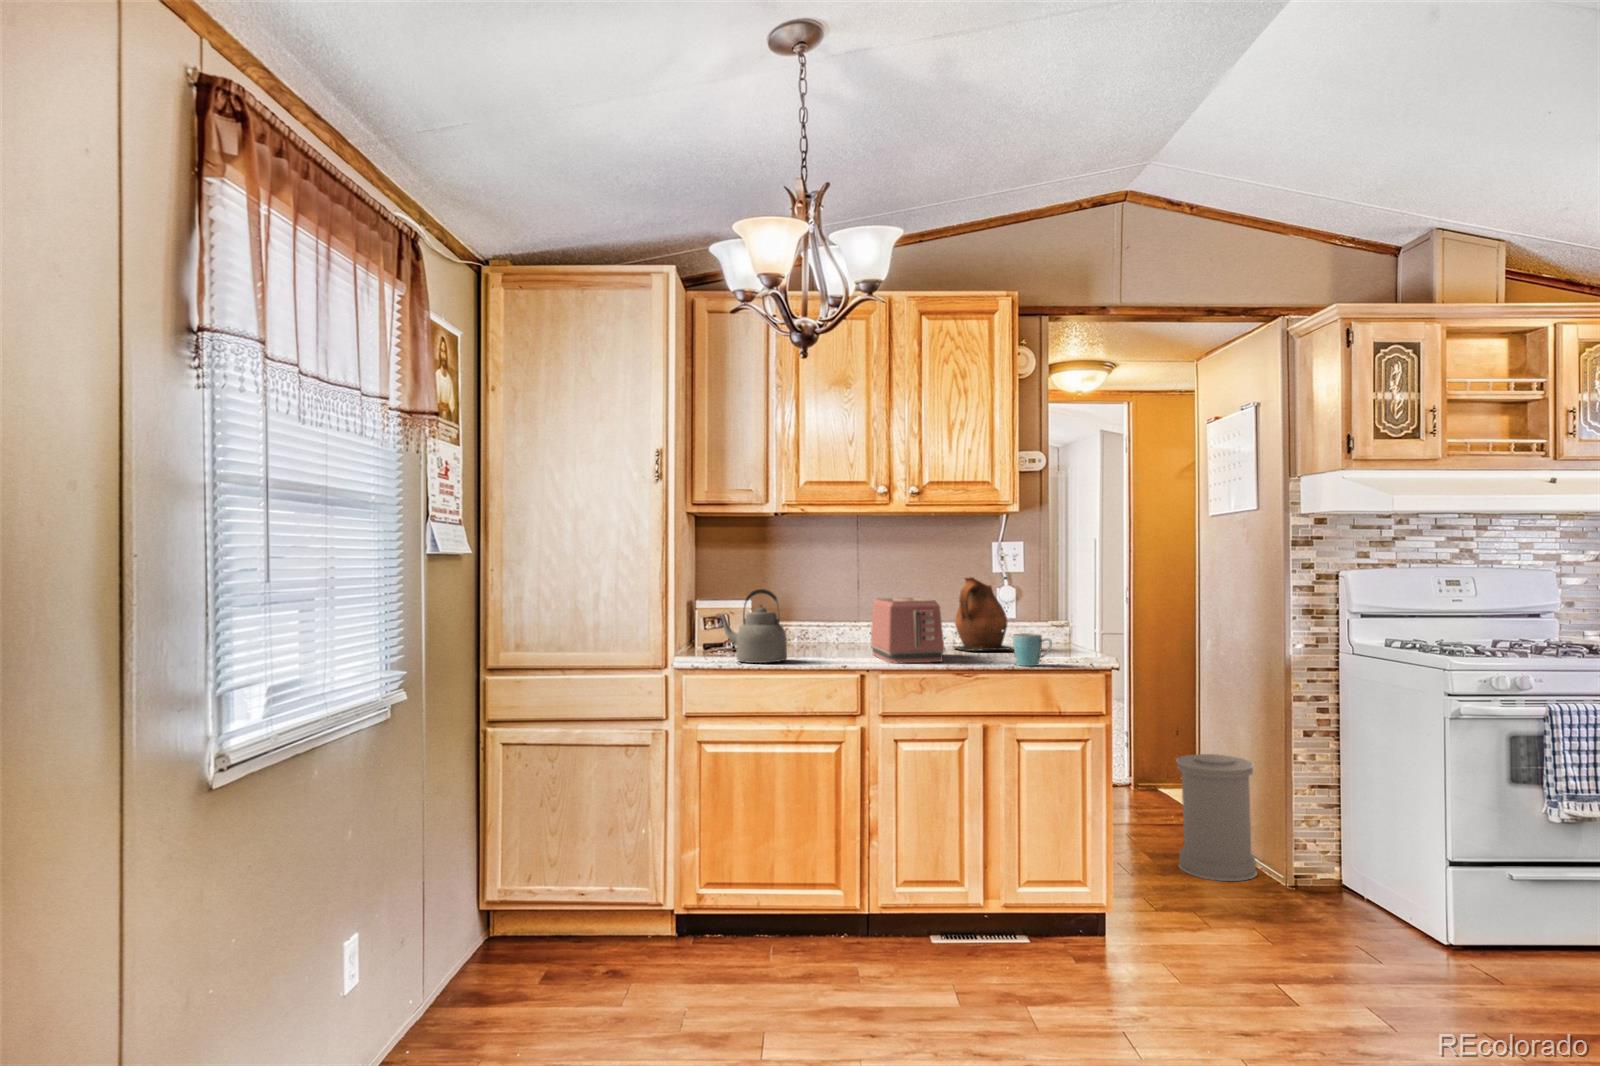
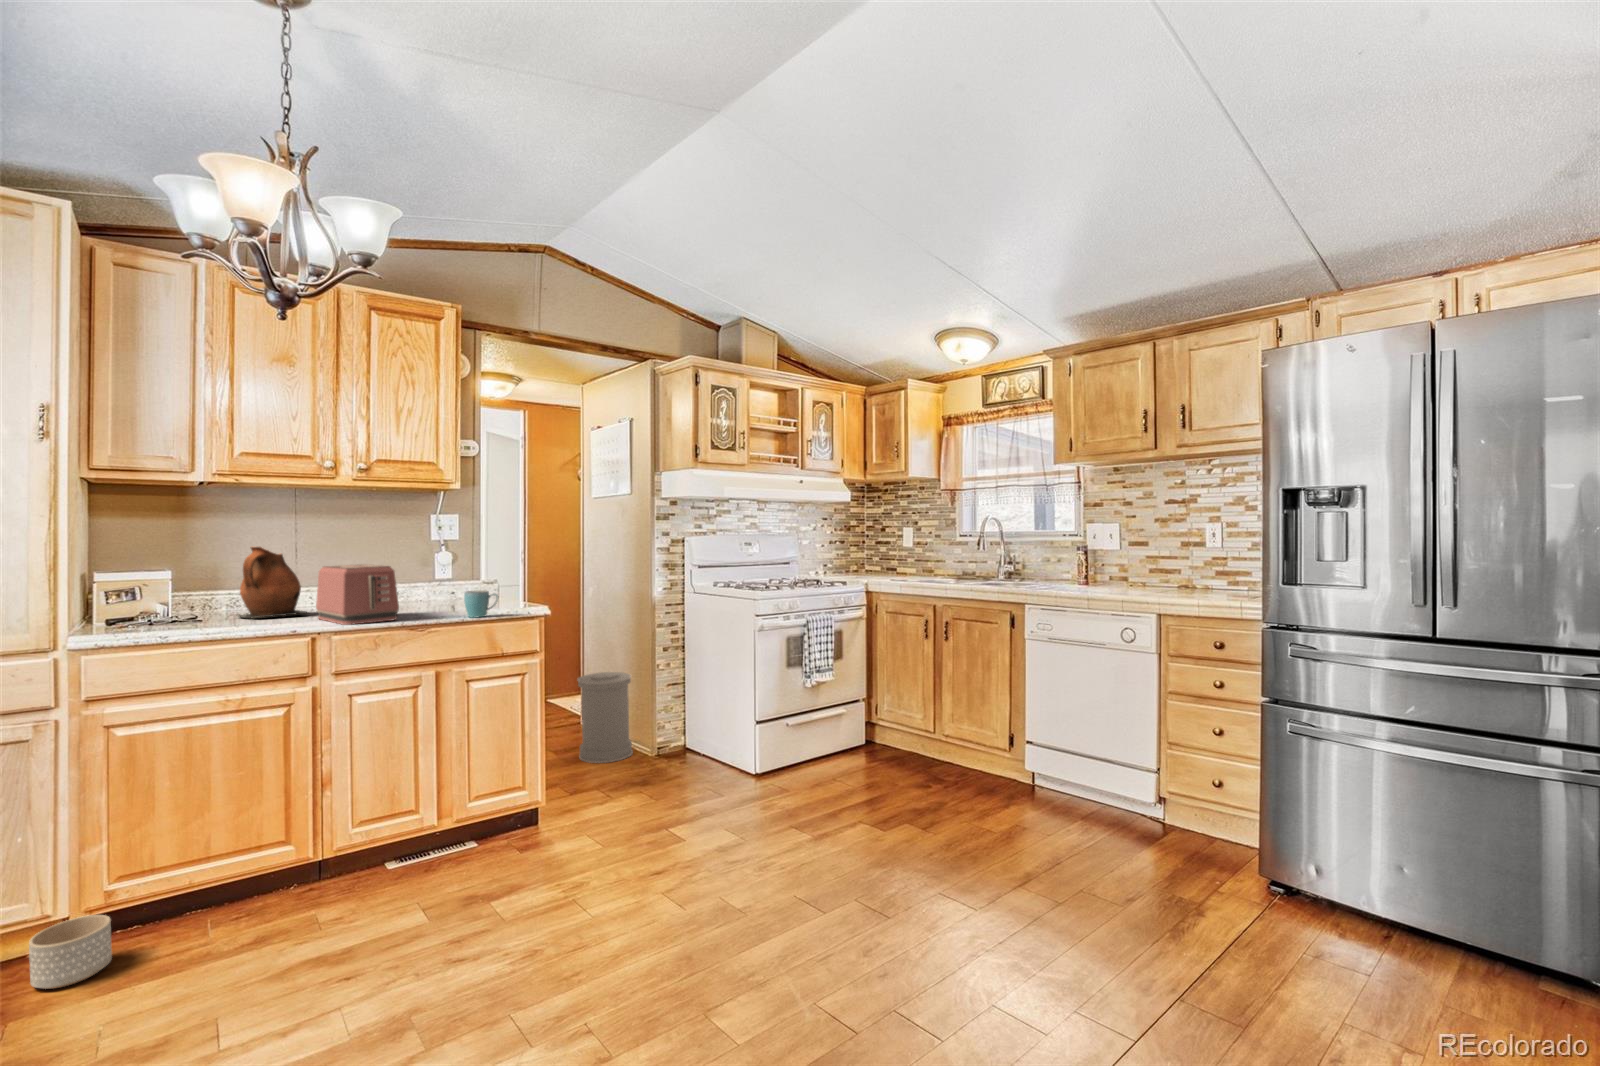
ceramic pitcher: present [954,577,1014,651] -> present [238,547,308,618]
kettle: present [717,589,787,663] -> none [124,560,224,637]
planter: none [647,911,700,969] -> present [29,915,112,989]

